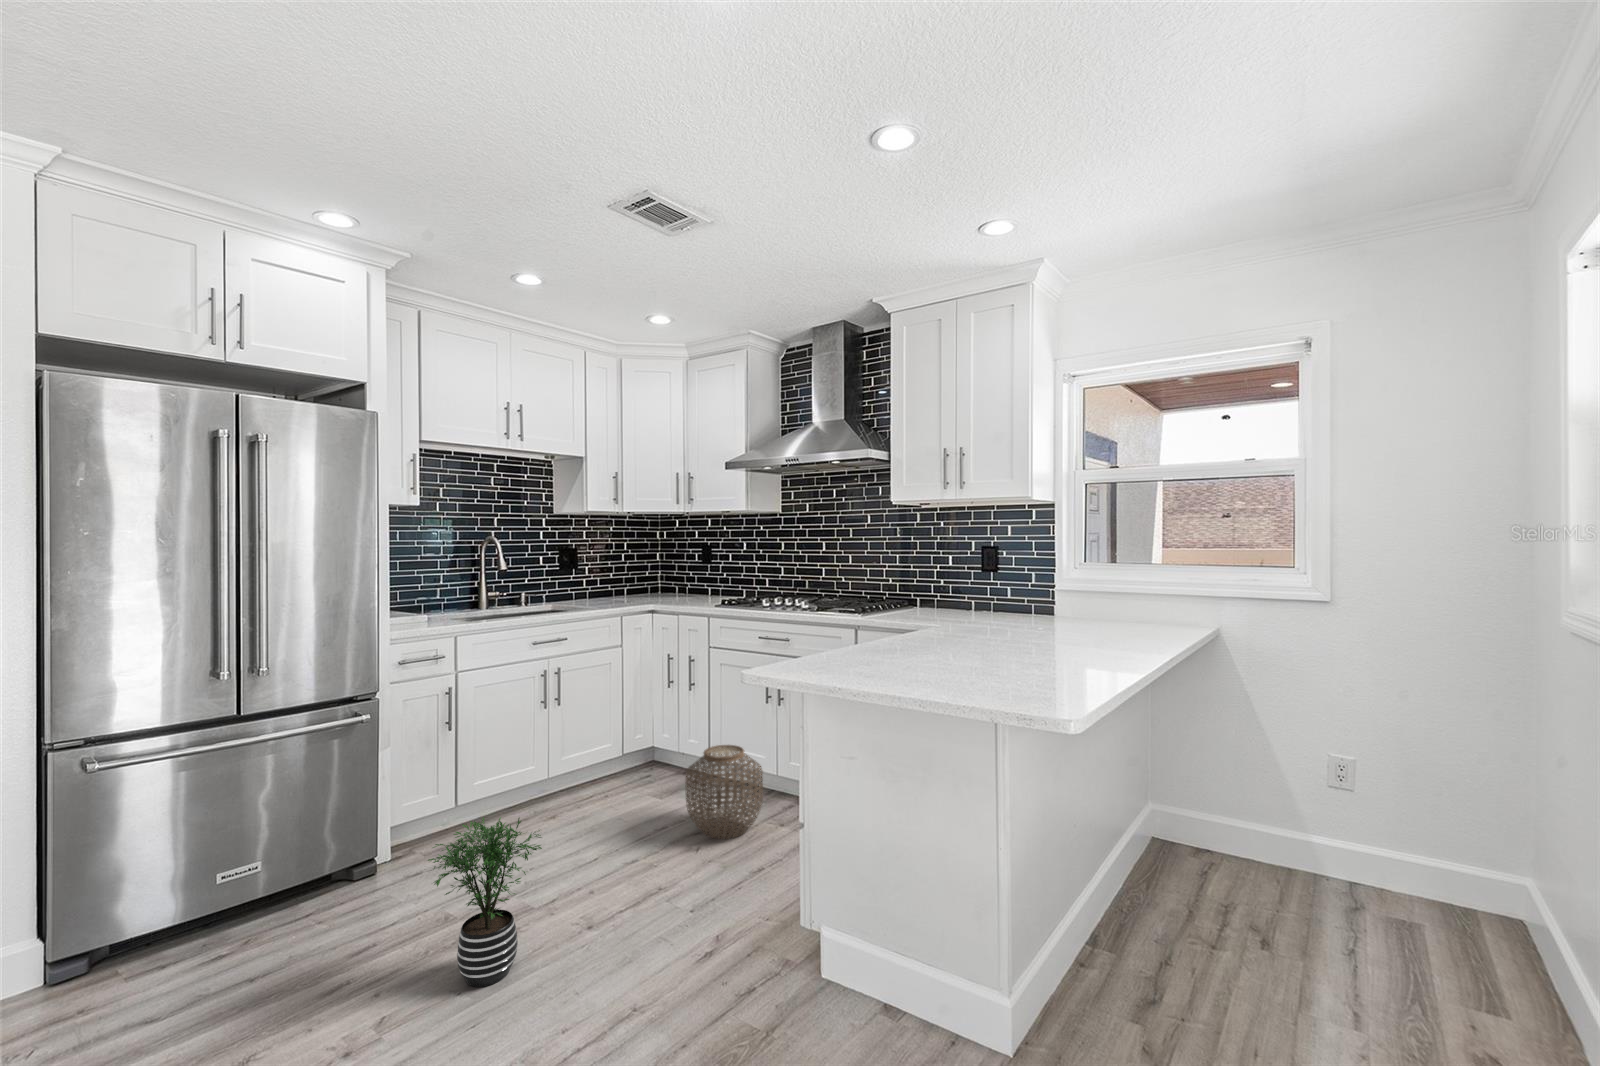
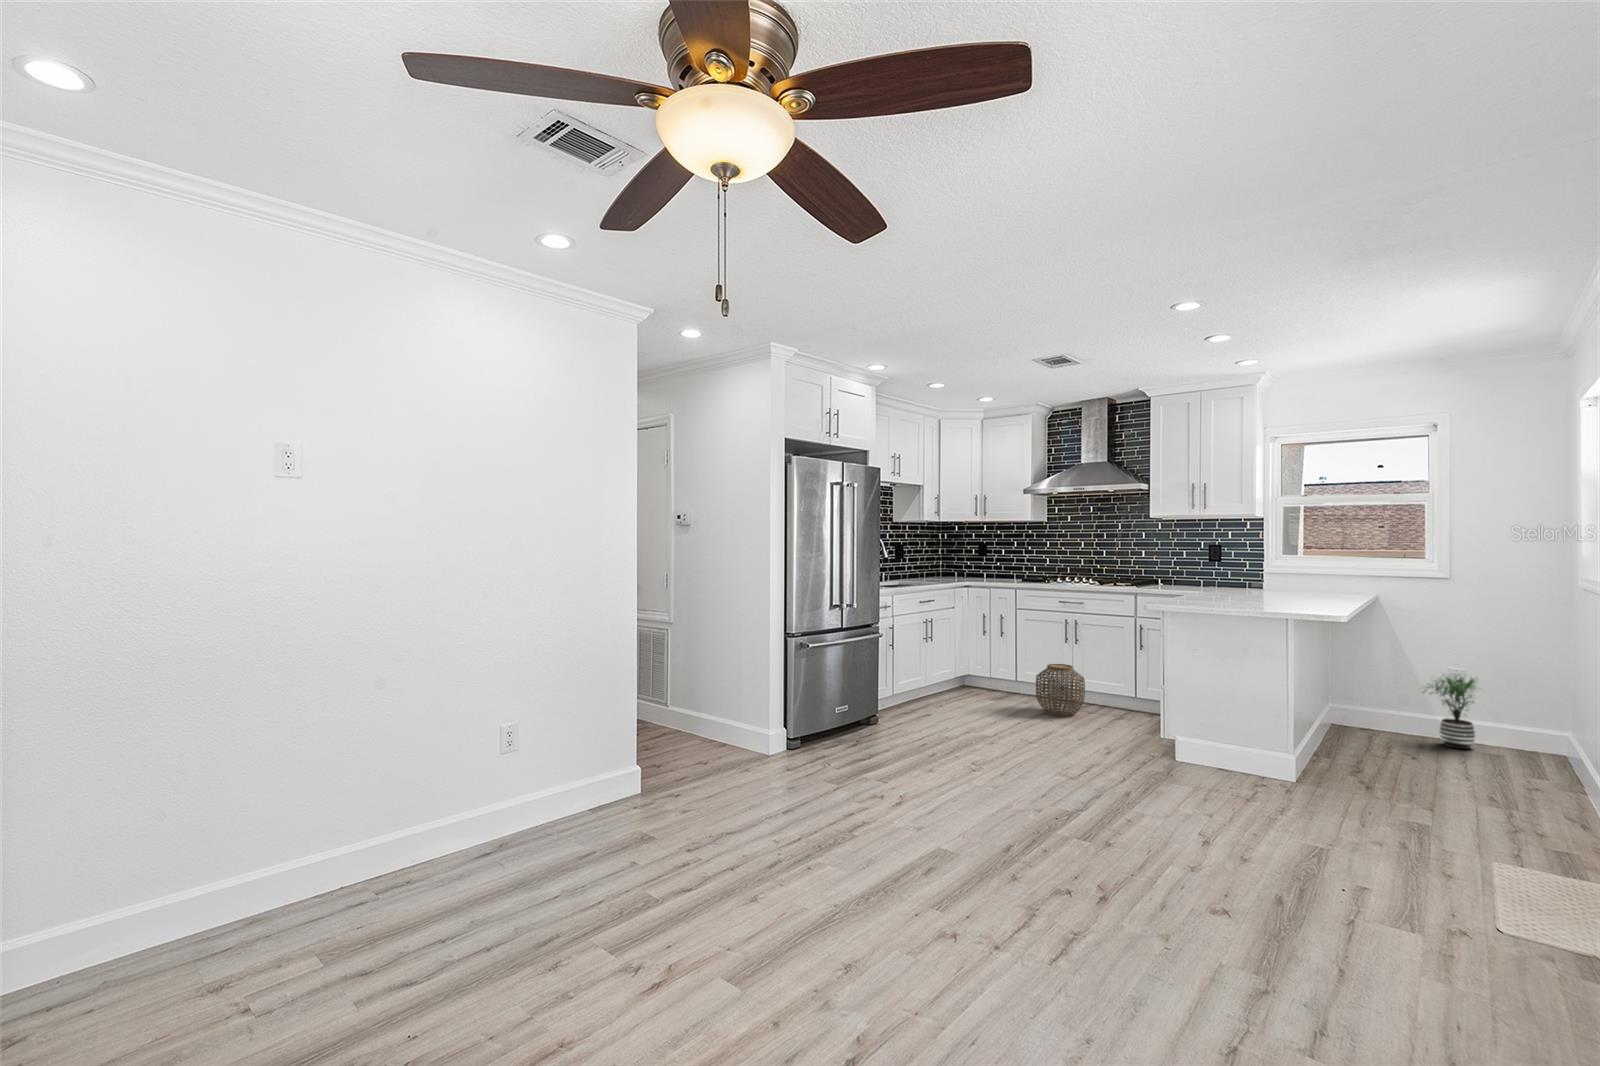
potted plant: present [428,817,542,987] -> present [1423,675,1478,749]

